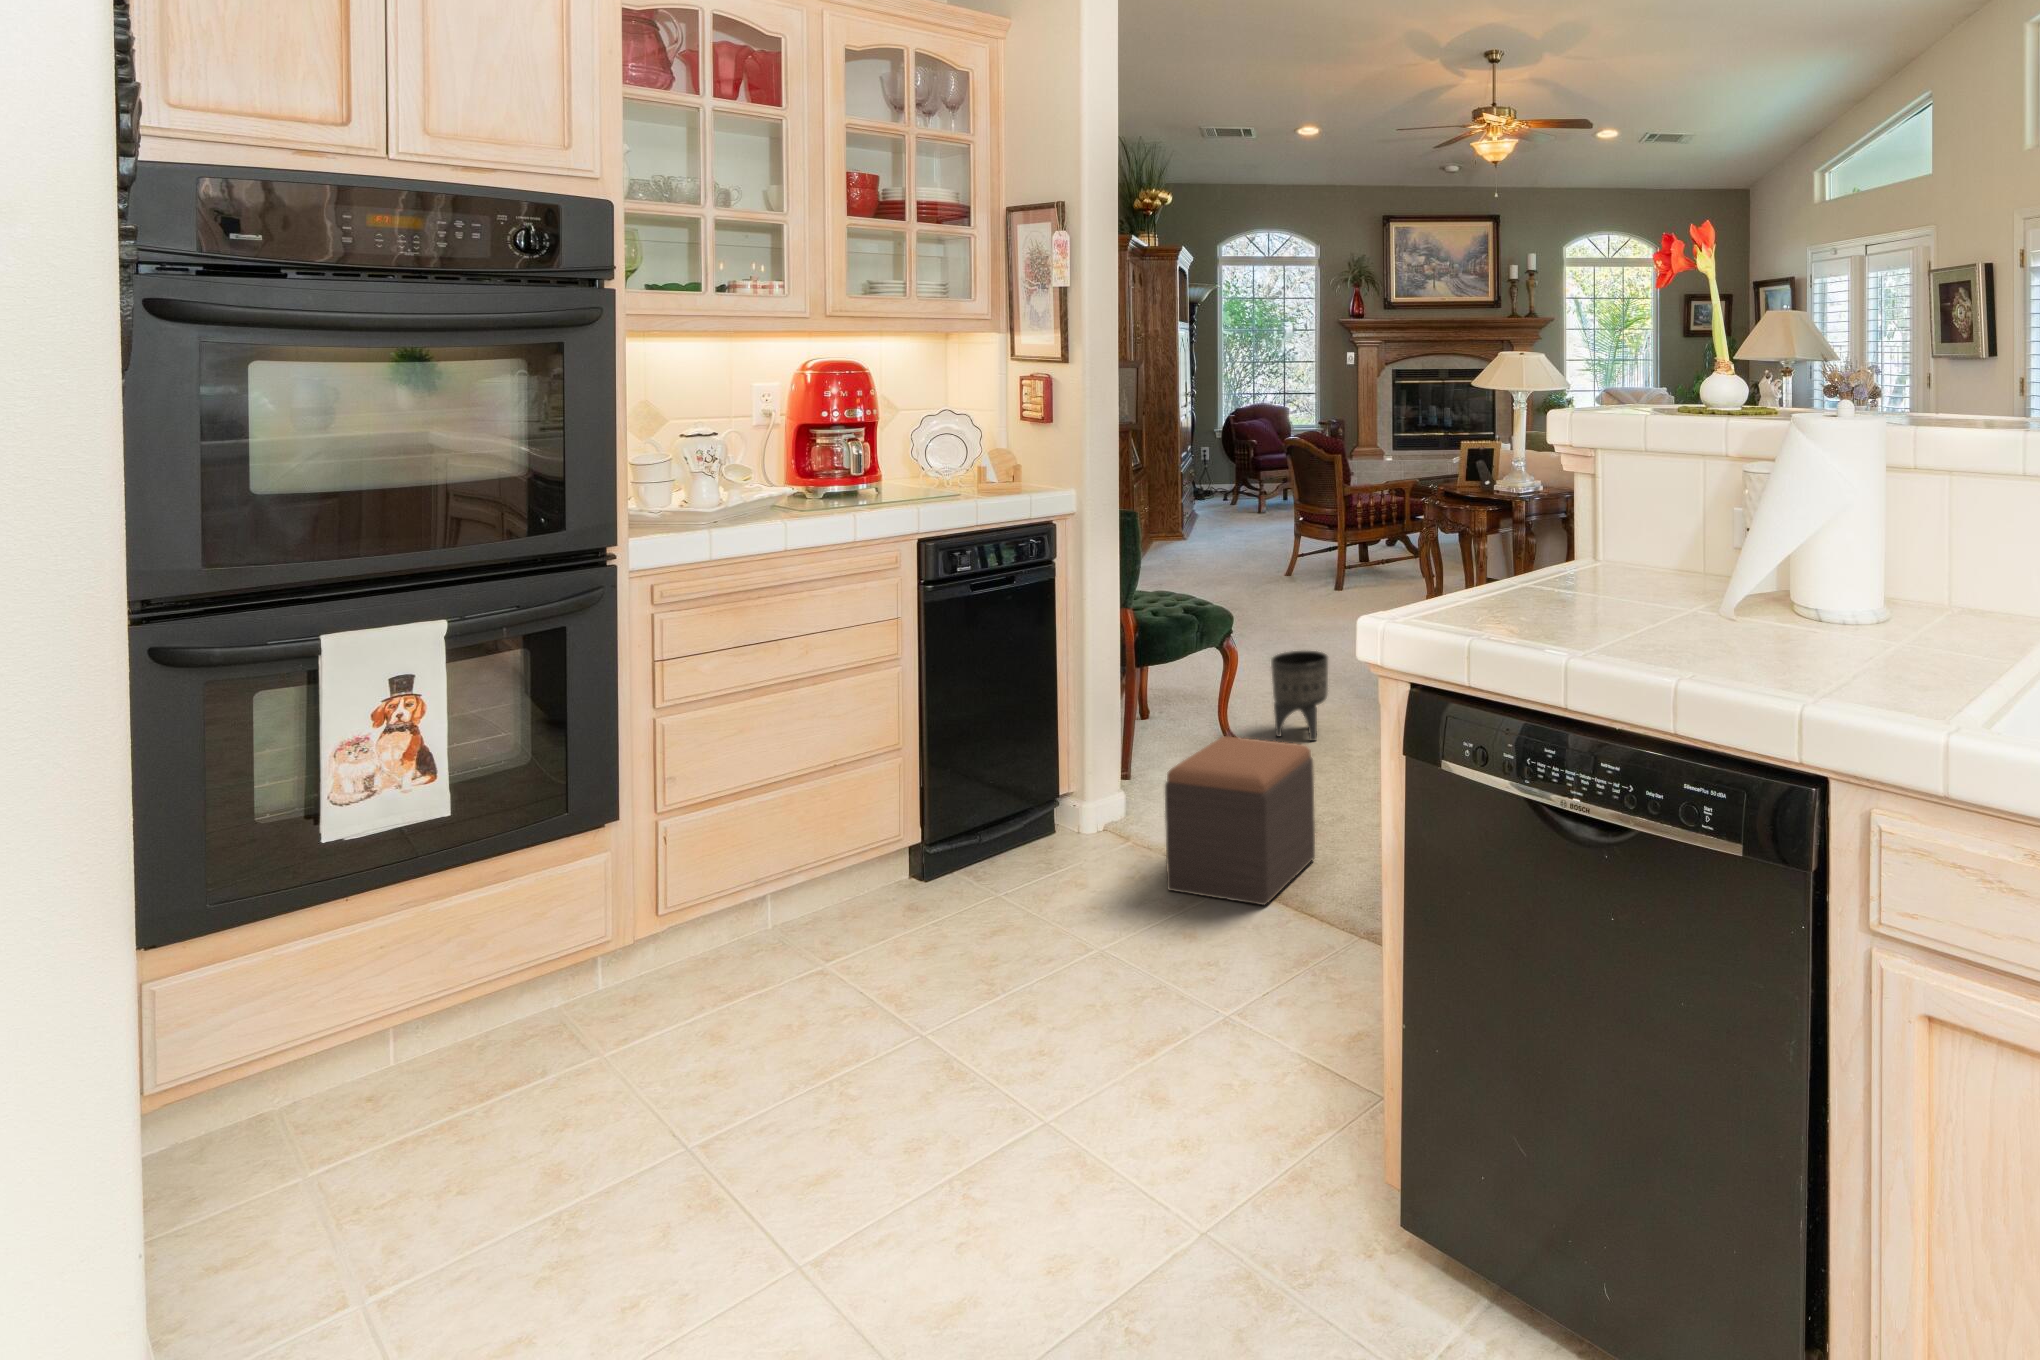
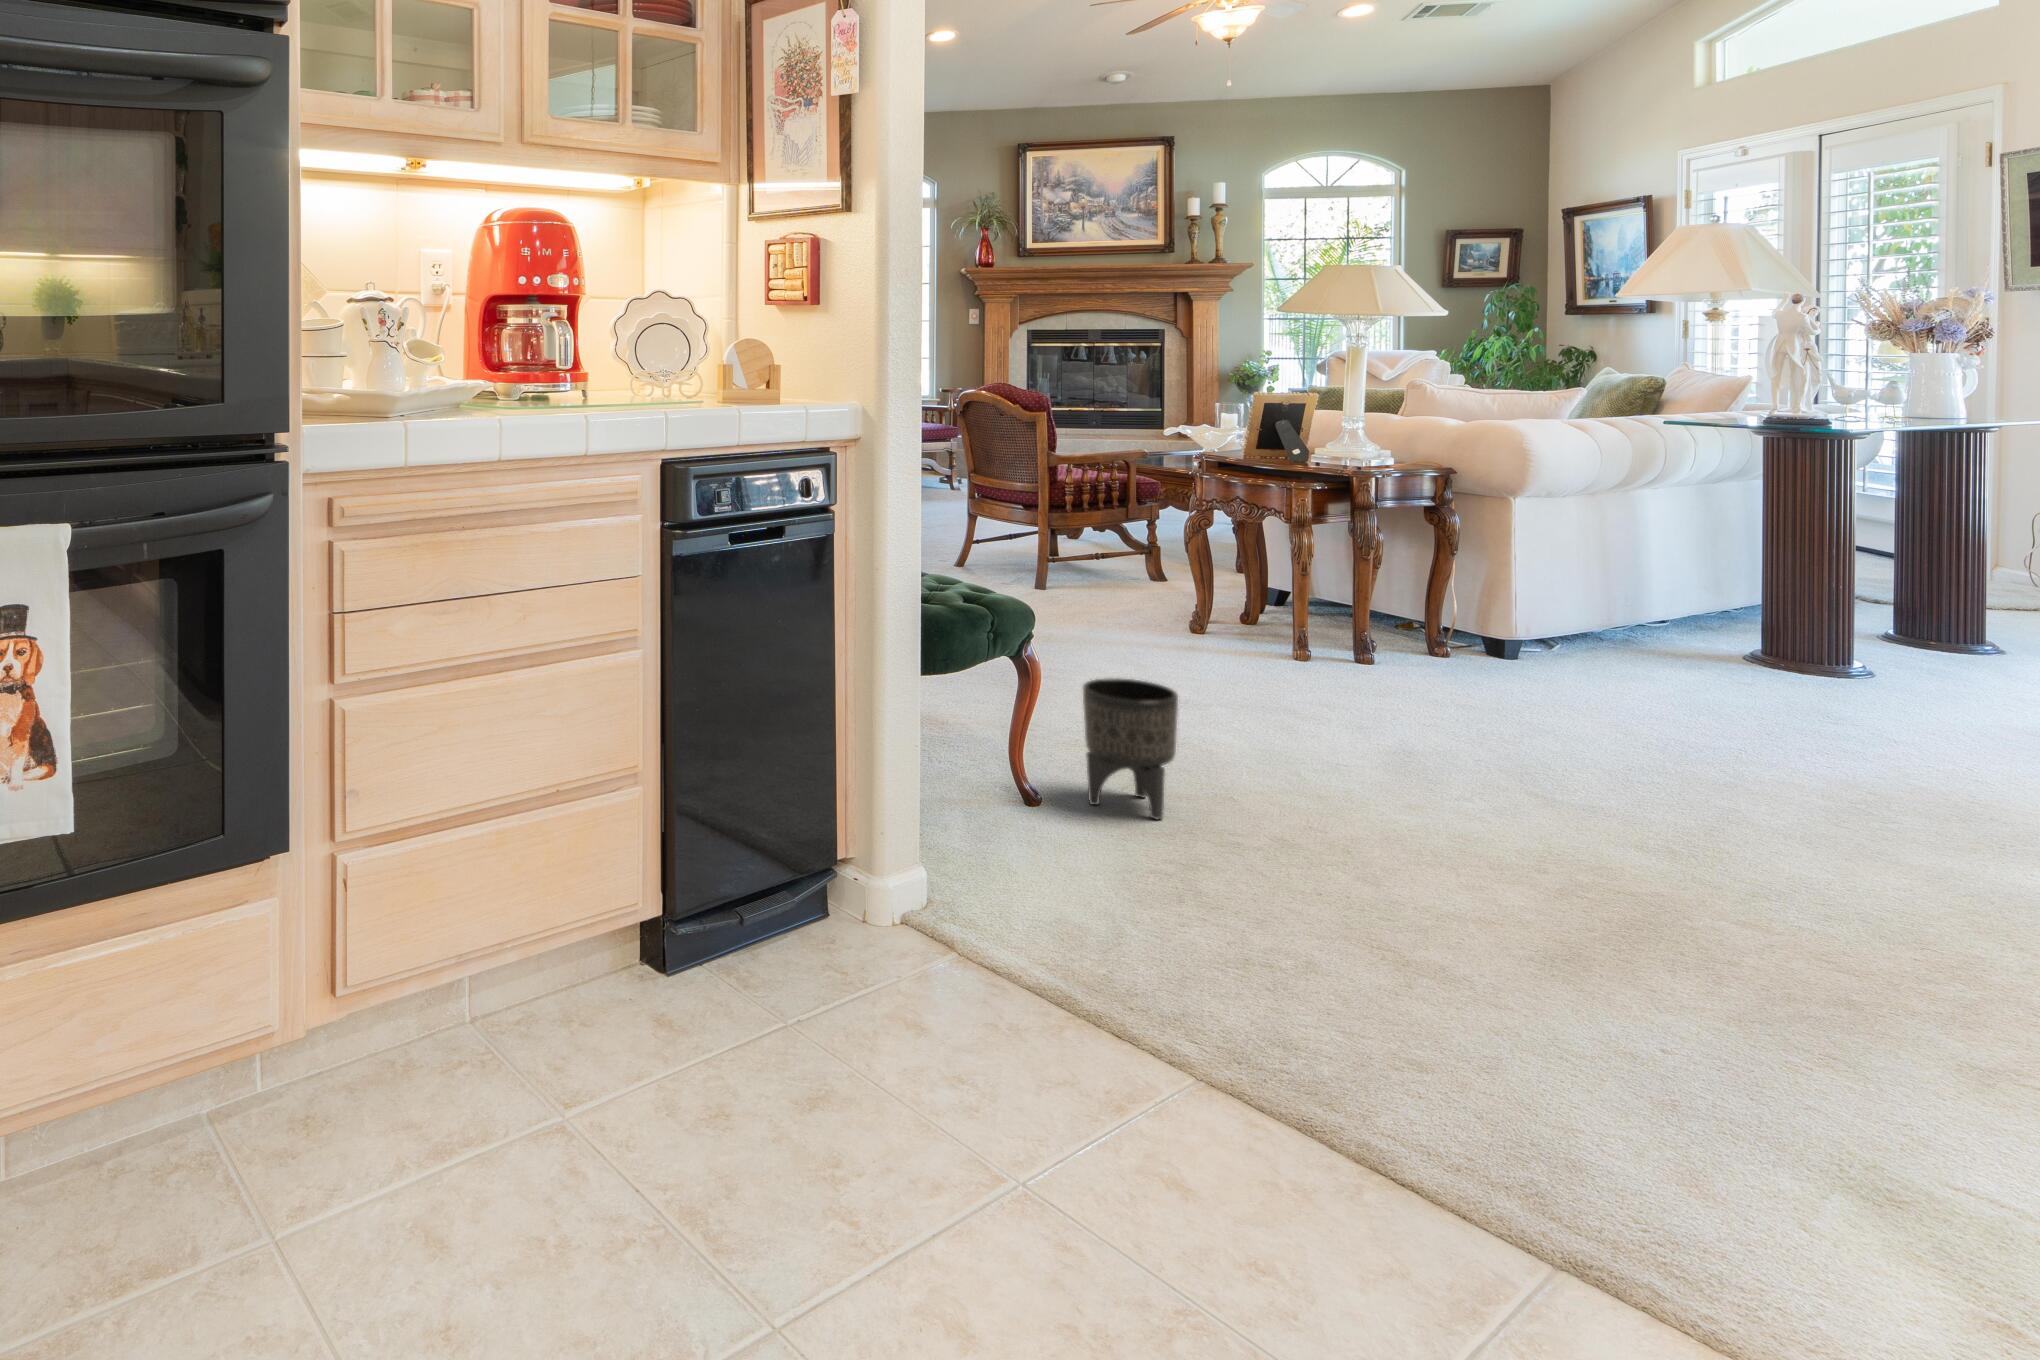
footstool: present [1165,736,1315,905] -> none [1071,817,1321,1148]

